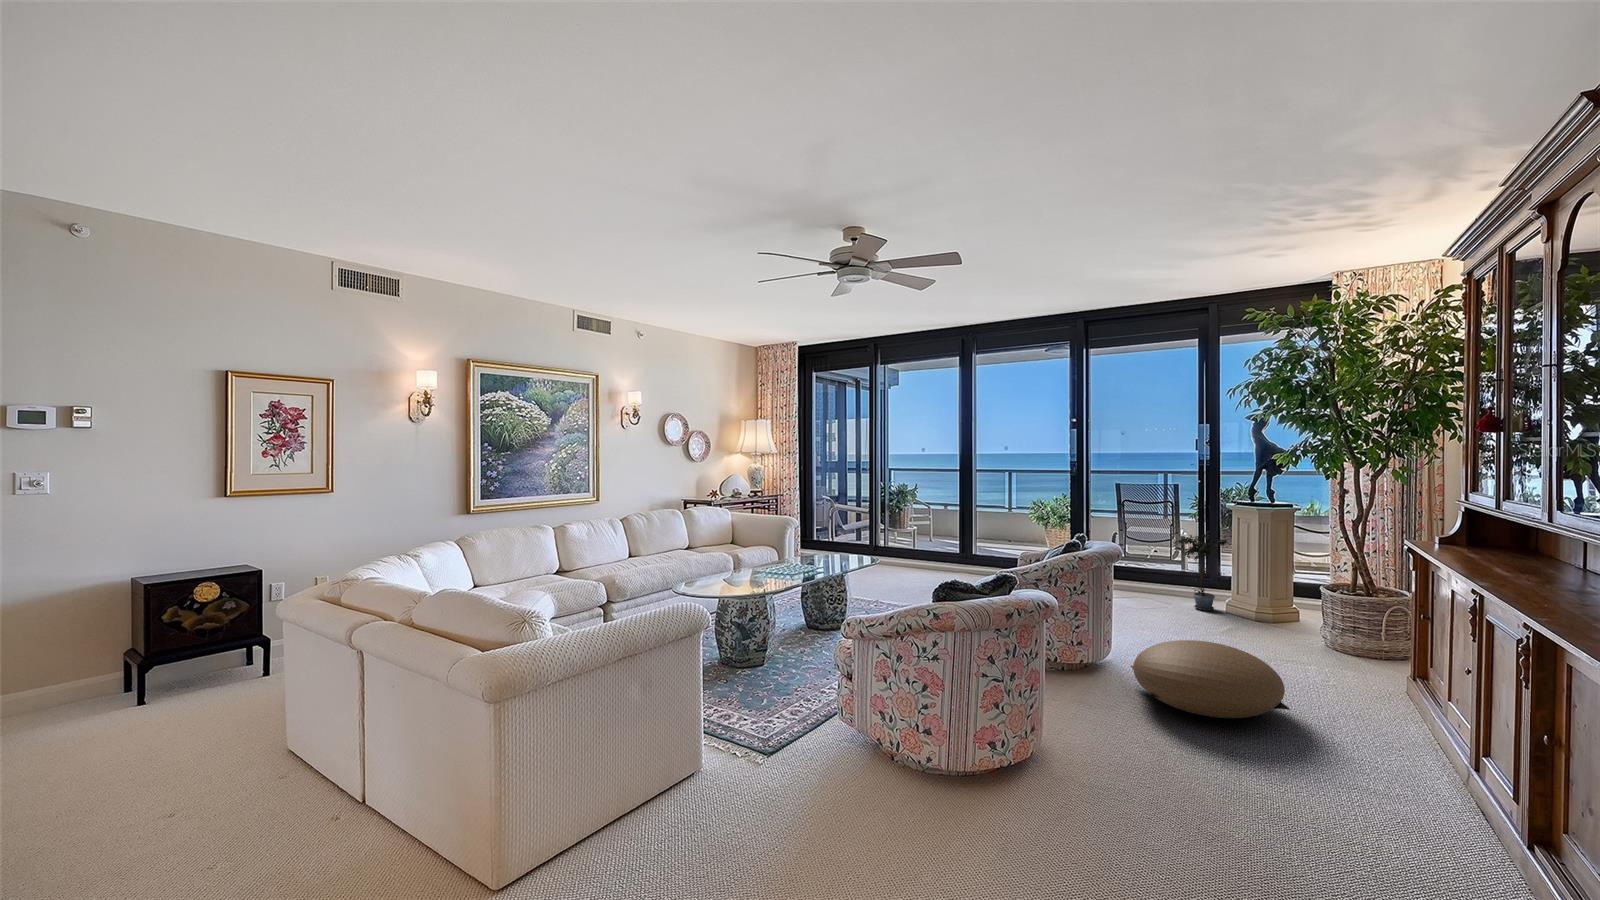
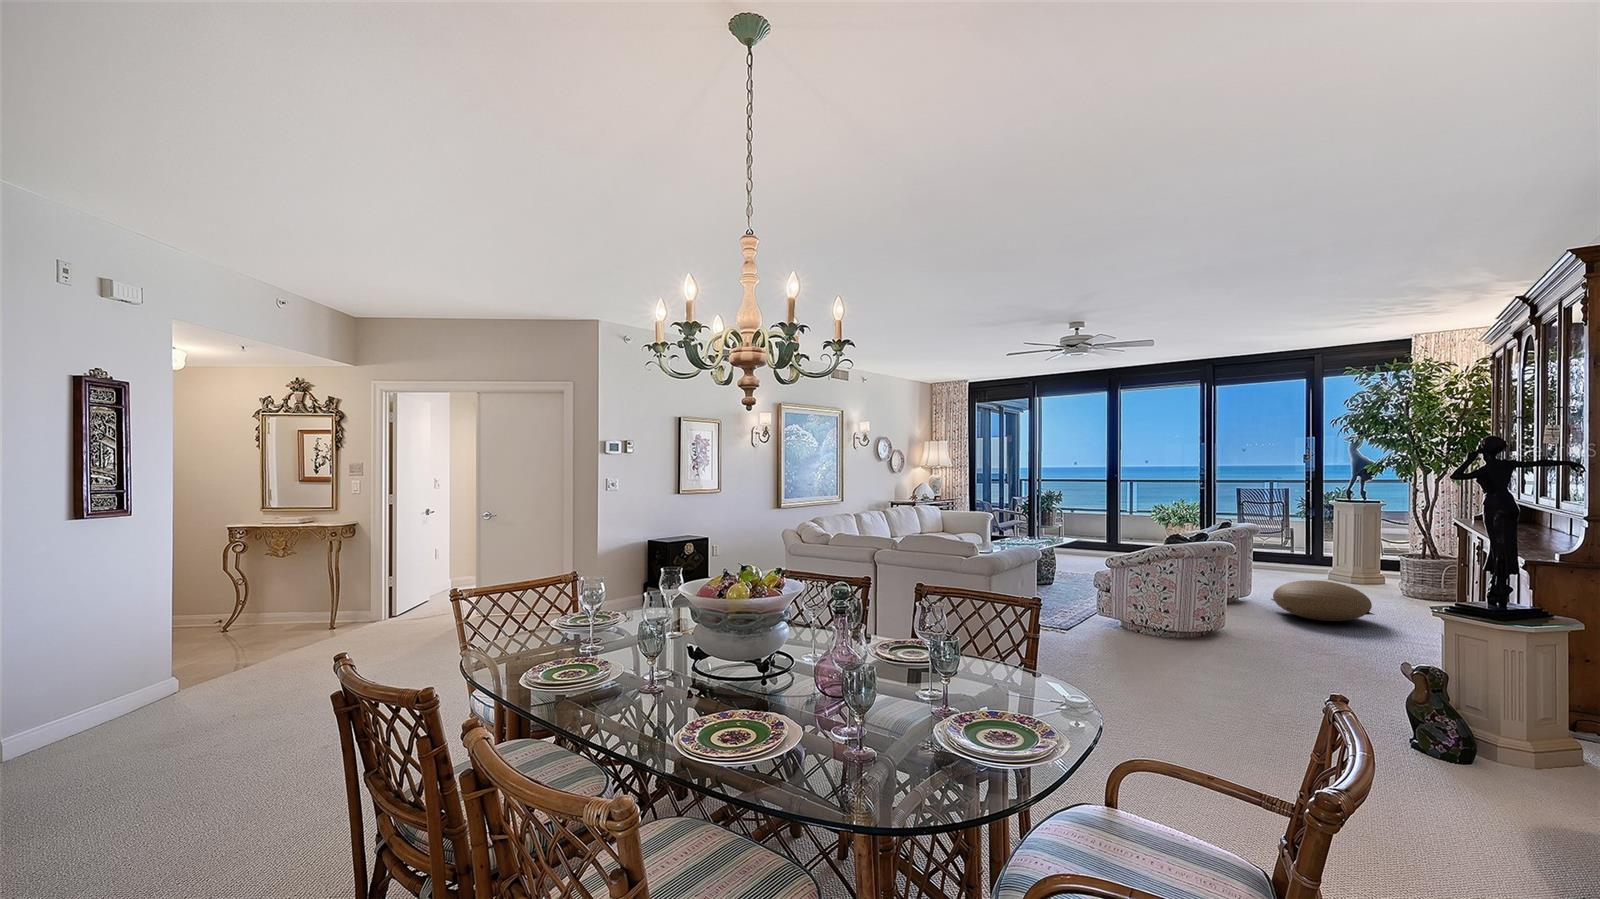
potted plant: present [1174,531,1229,611] -> none [1290,521,1335,579]

